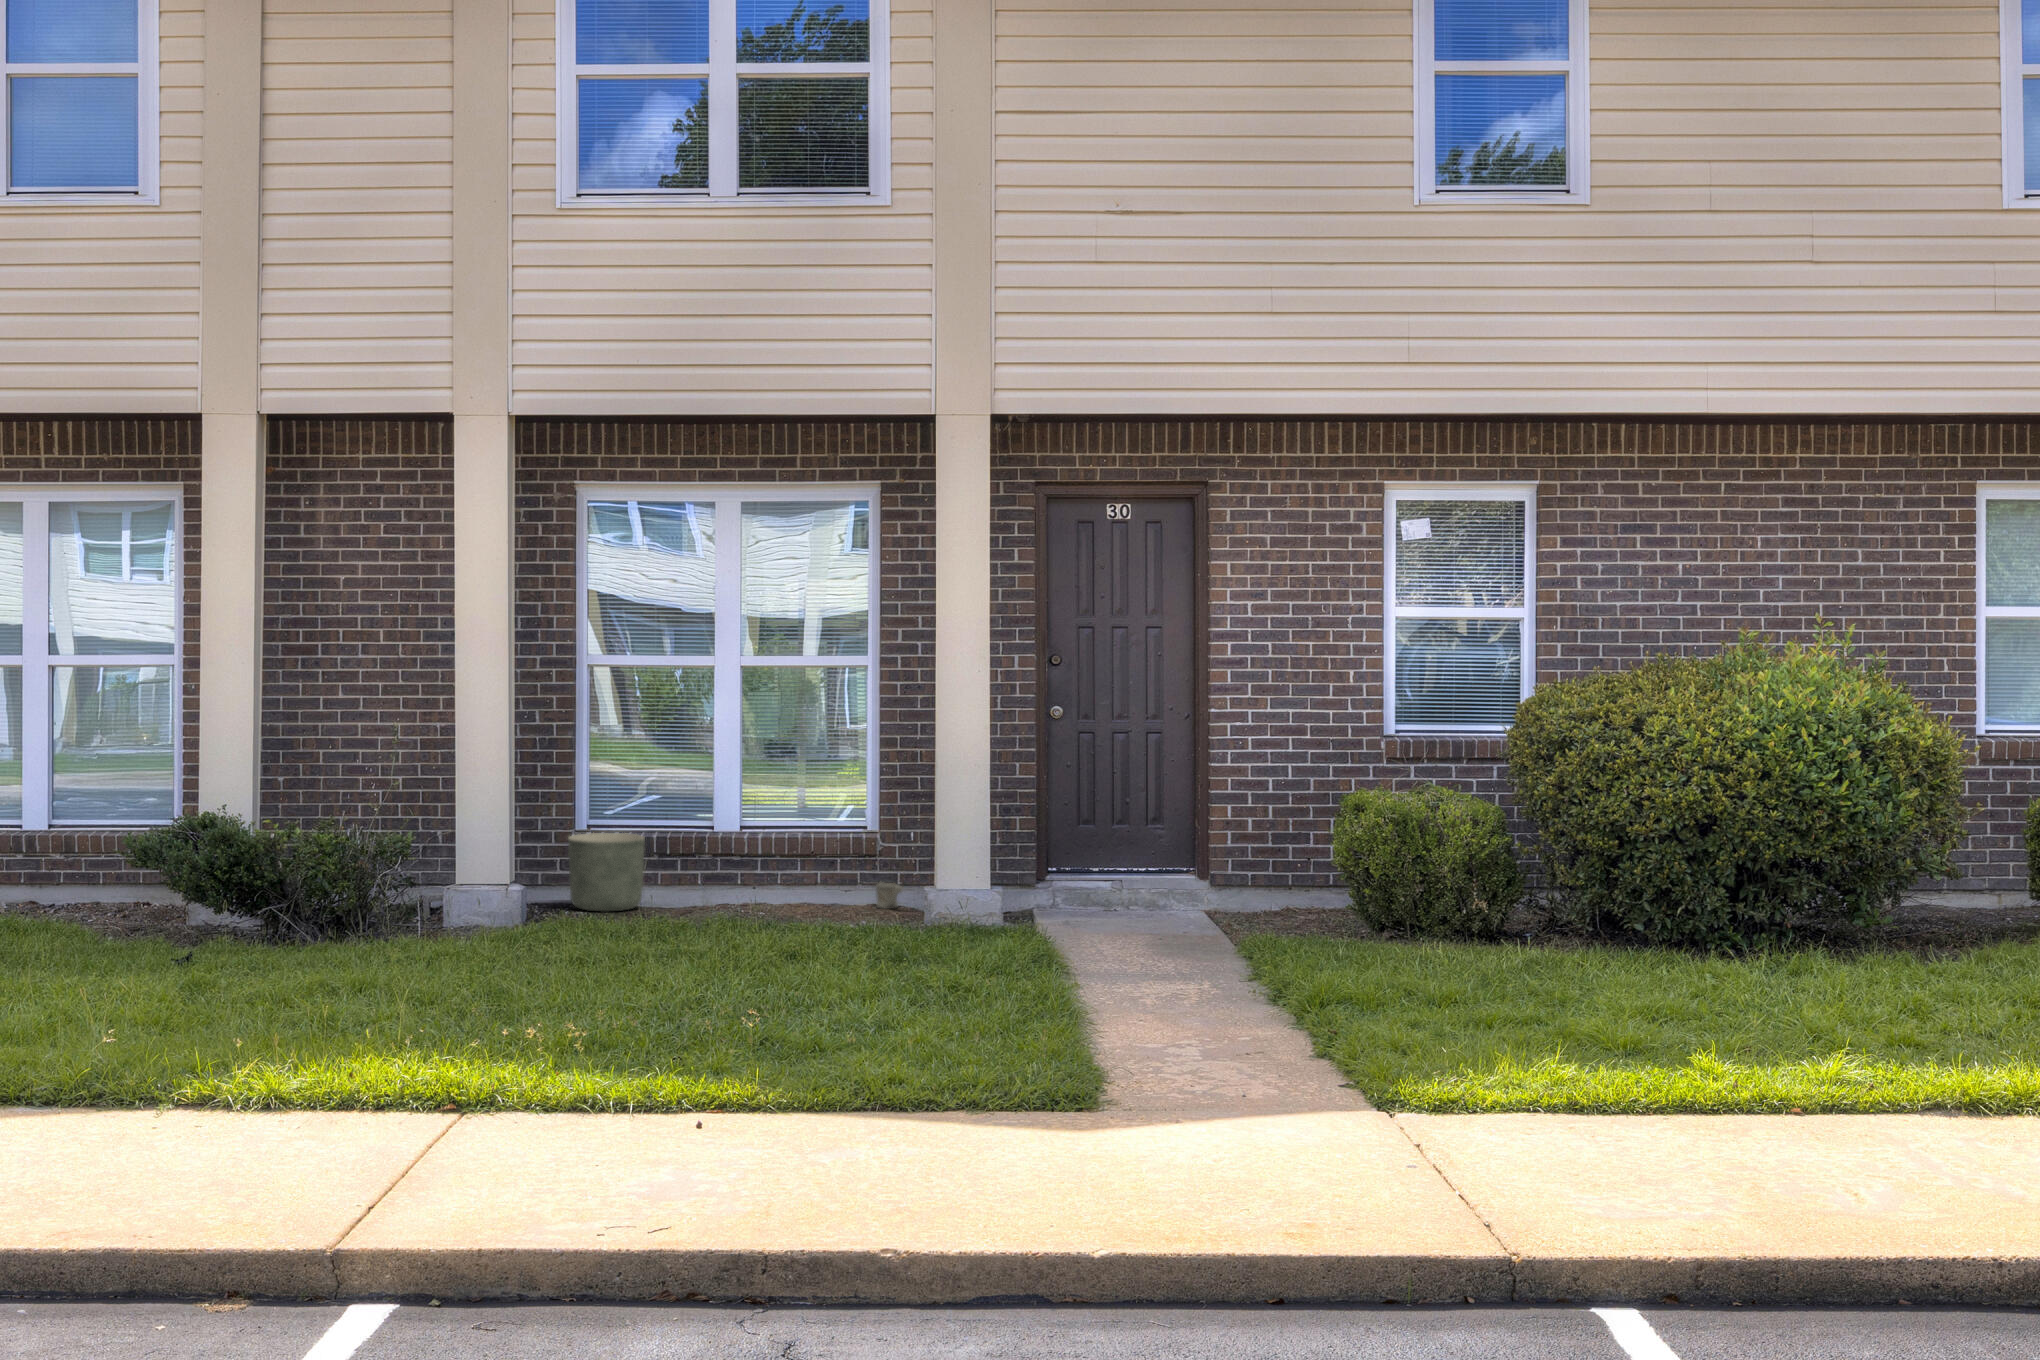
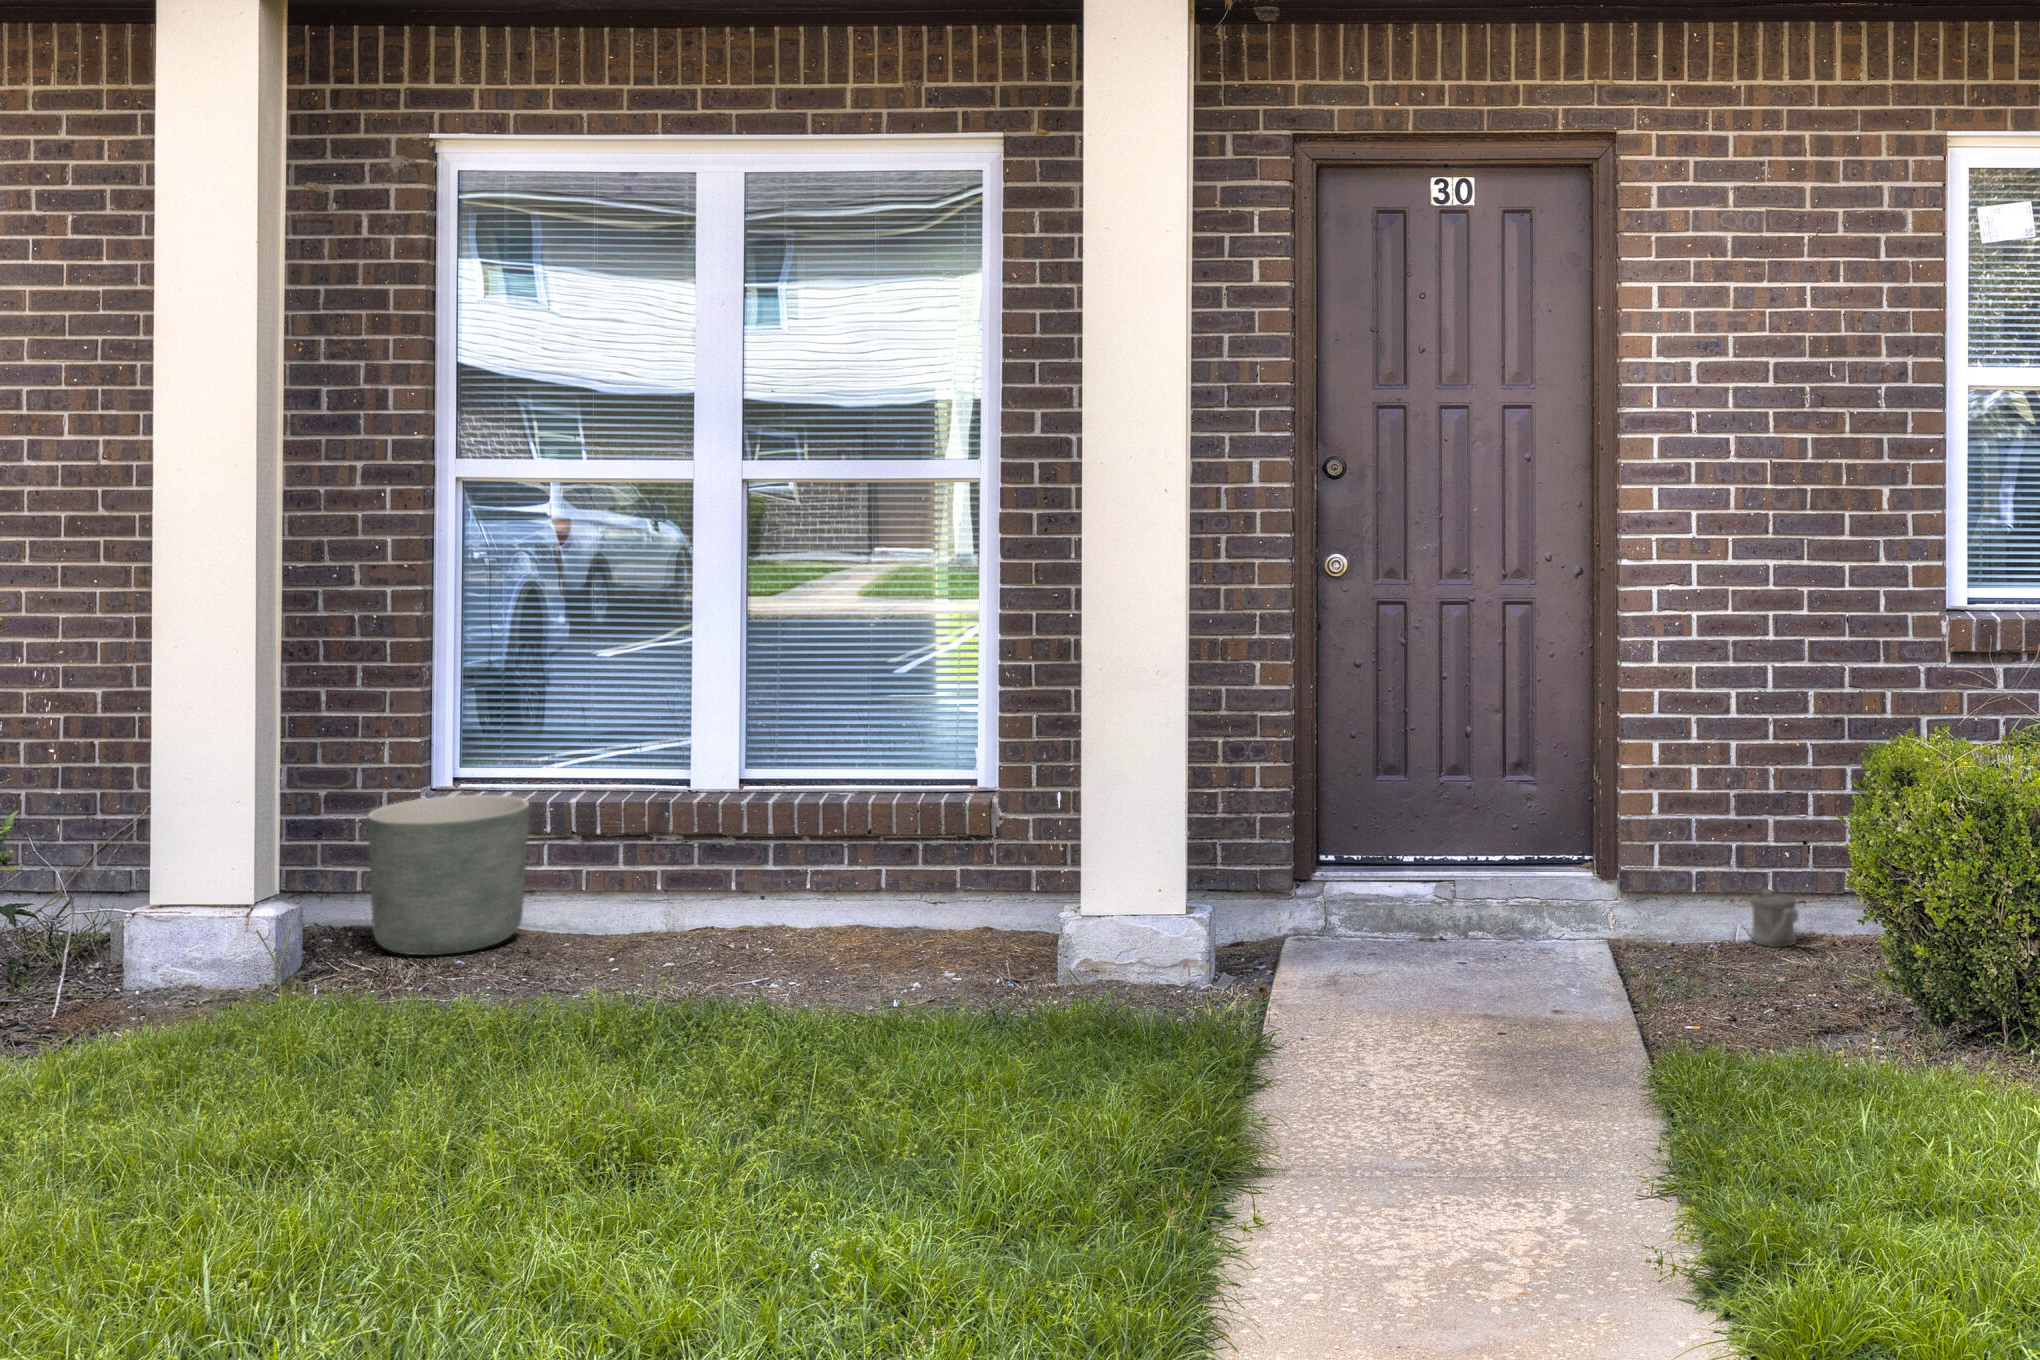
watering can: present [876,882,902,909] -> present [1751,889,1798,947]

